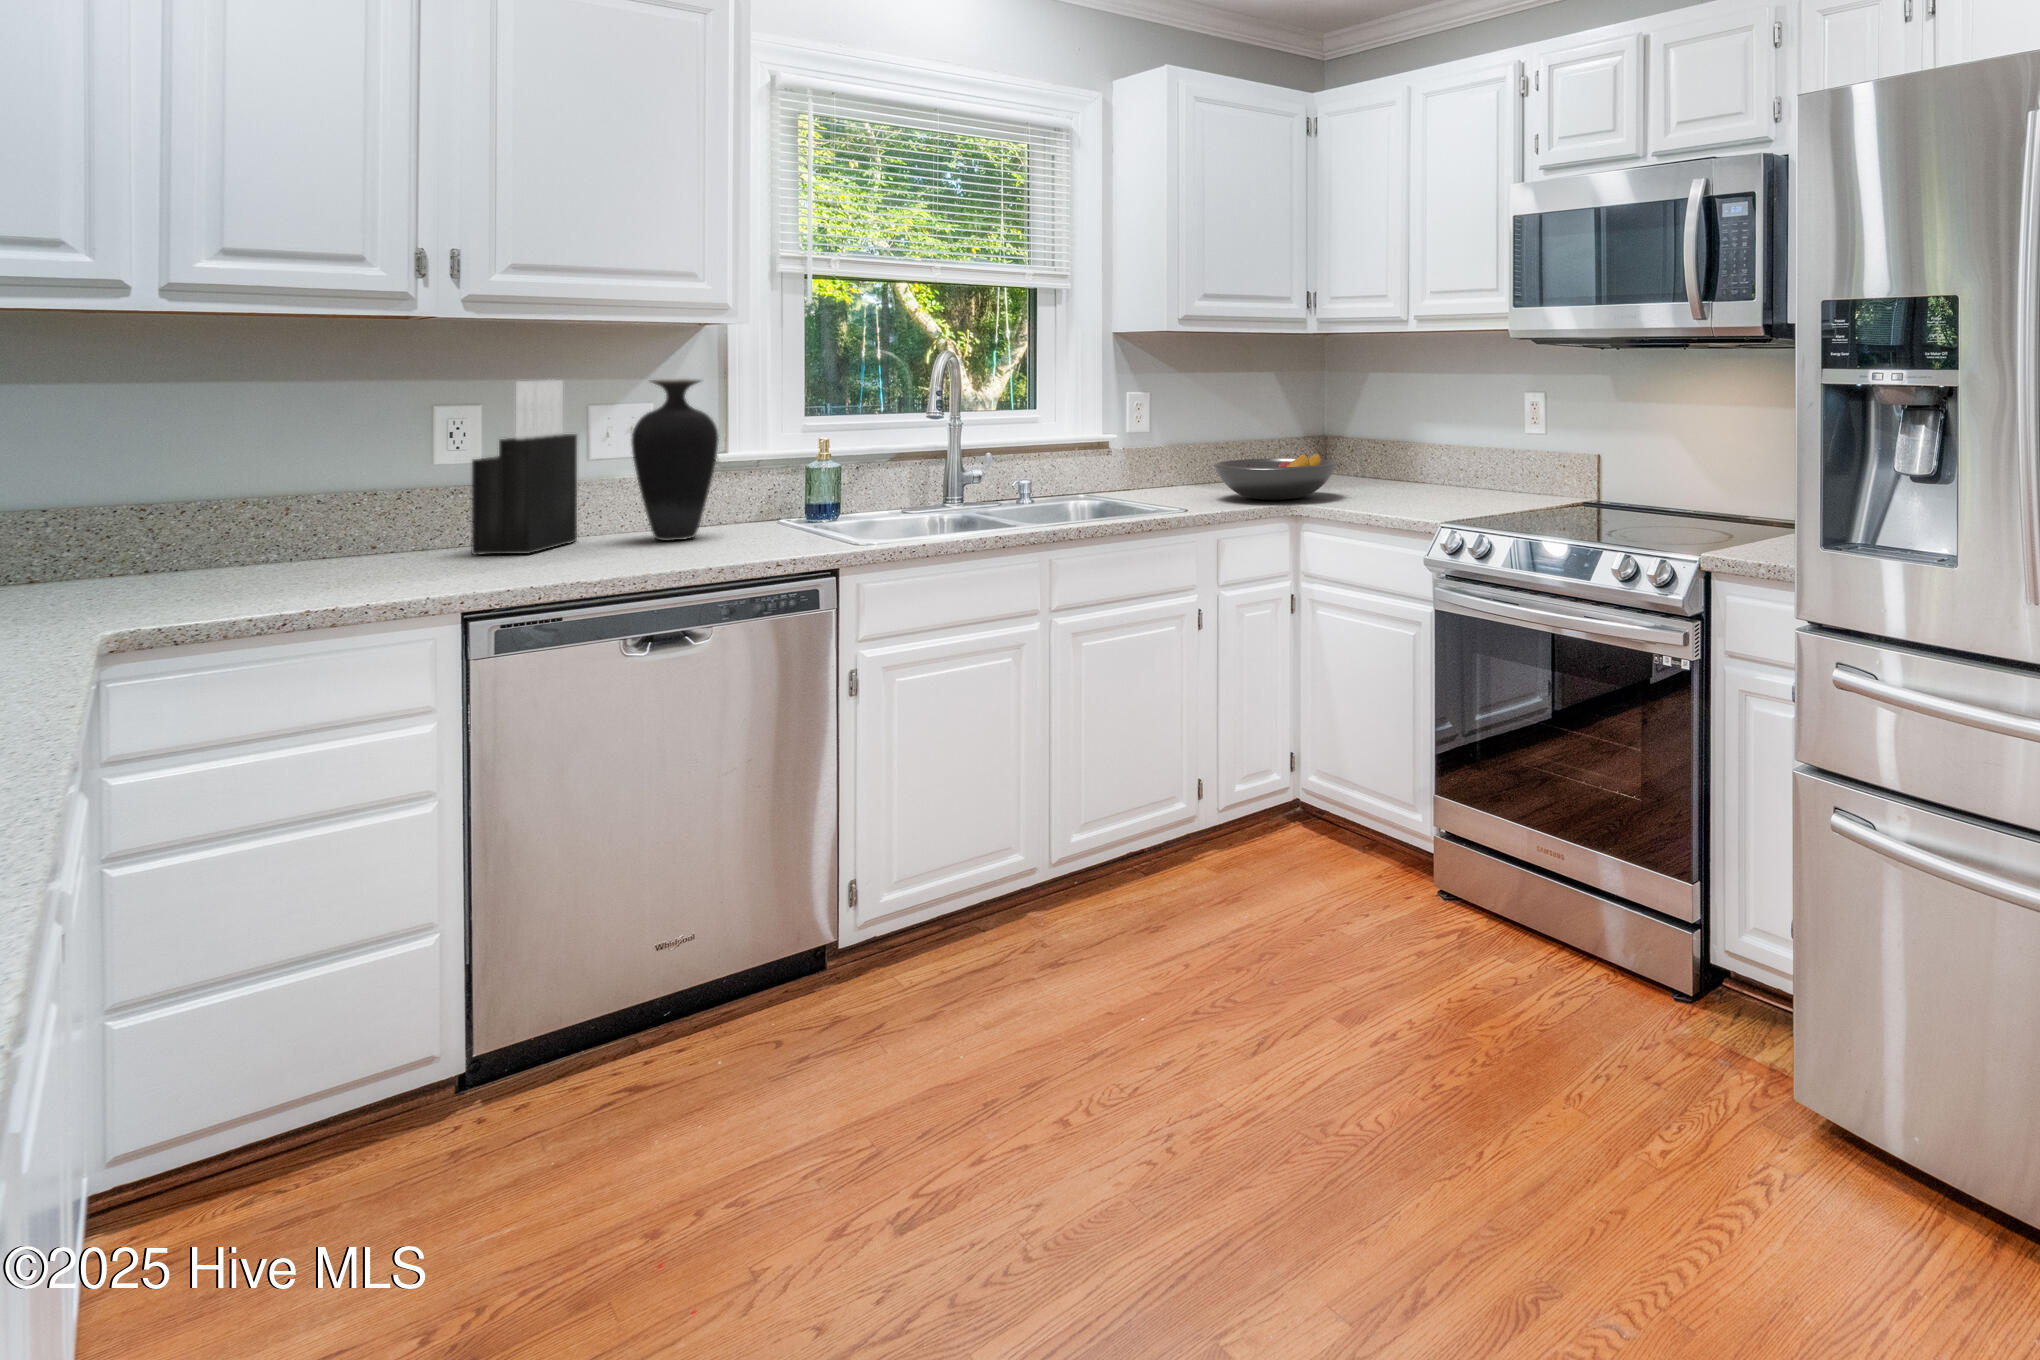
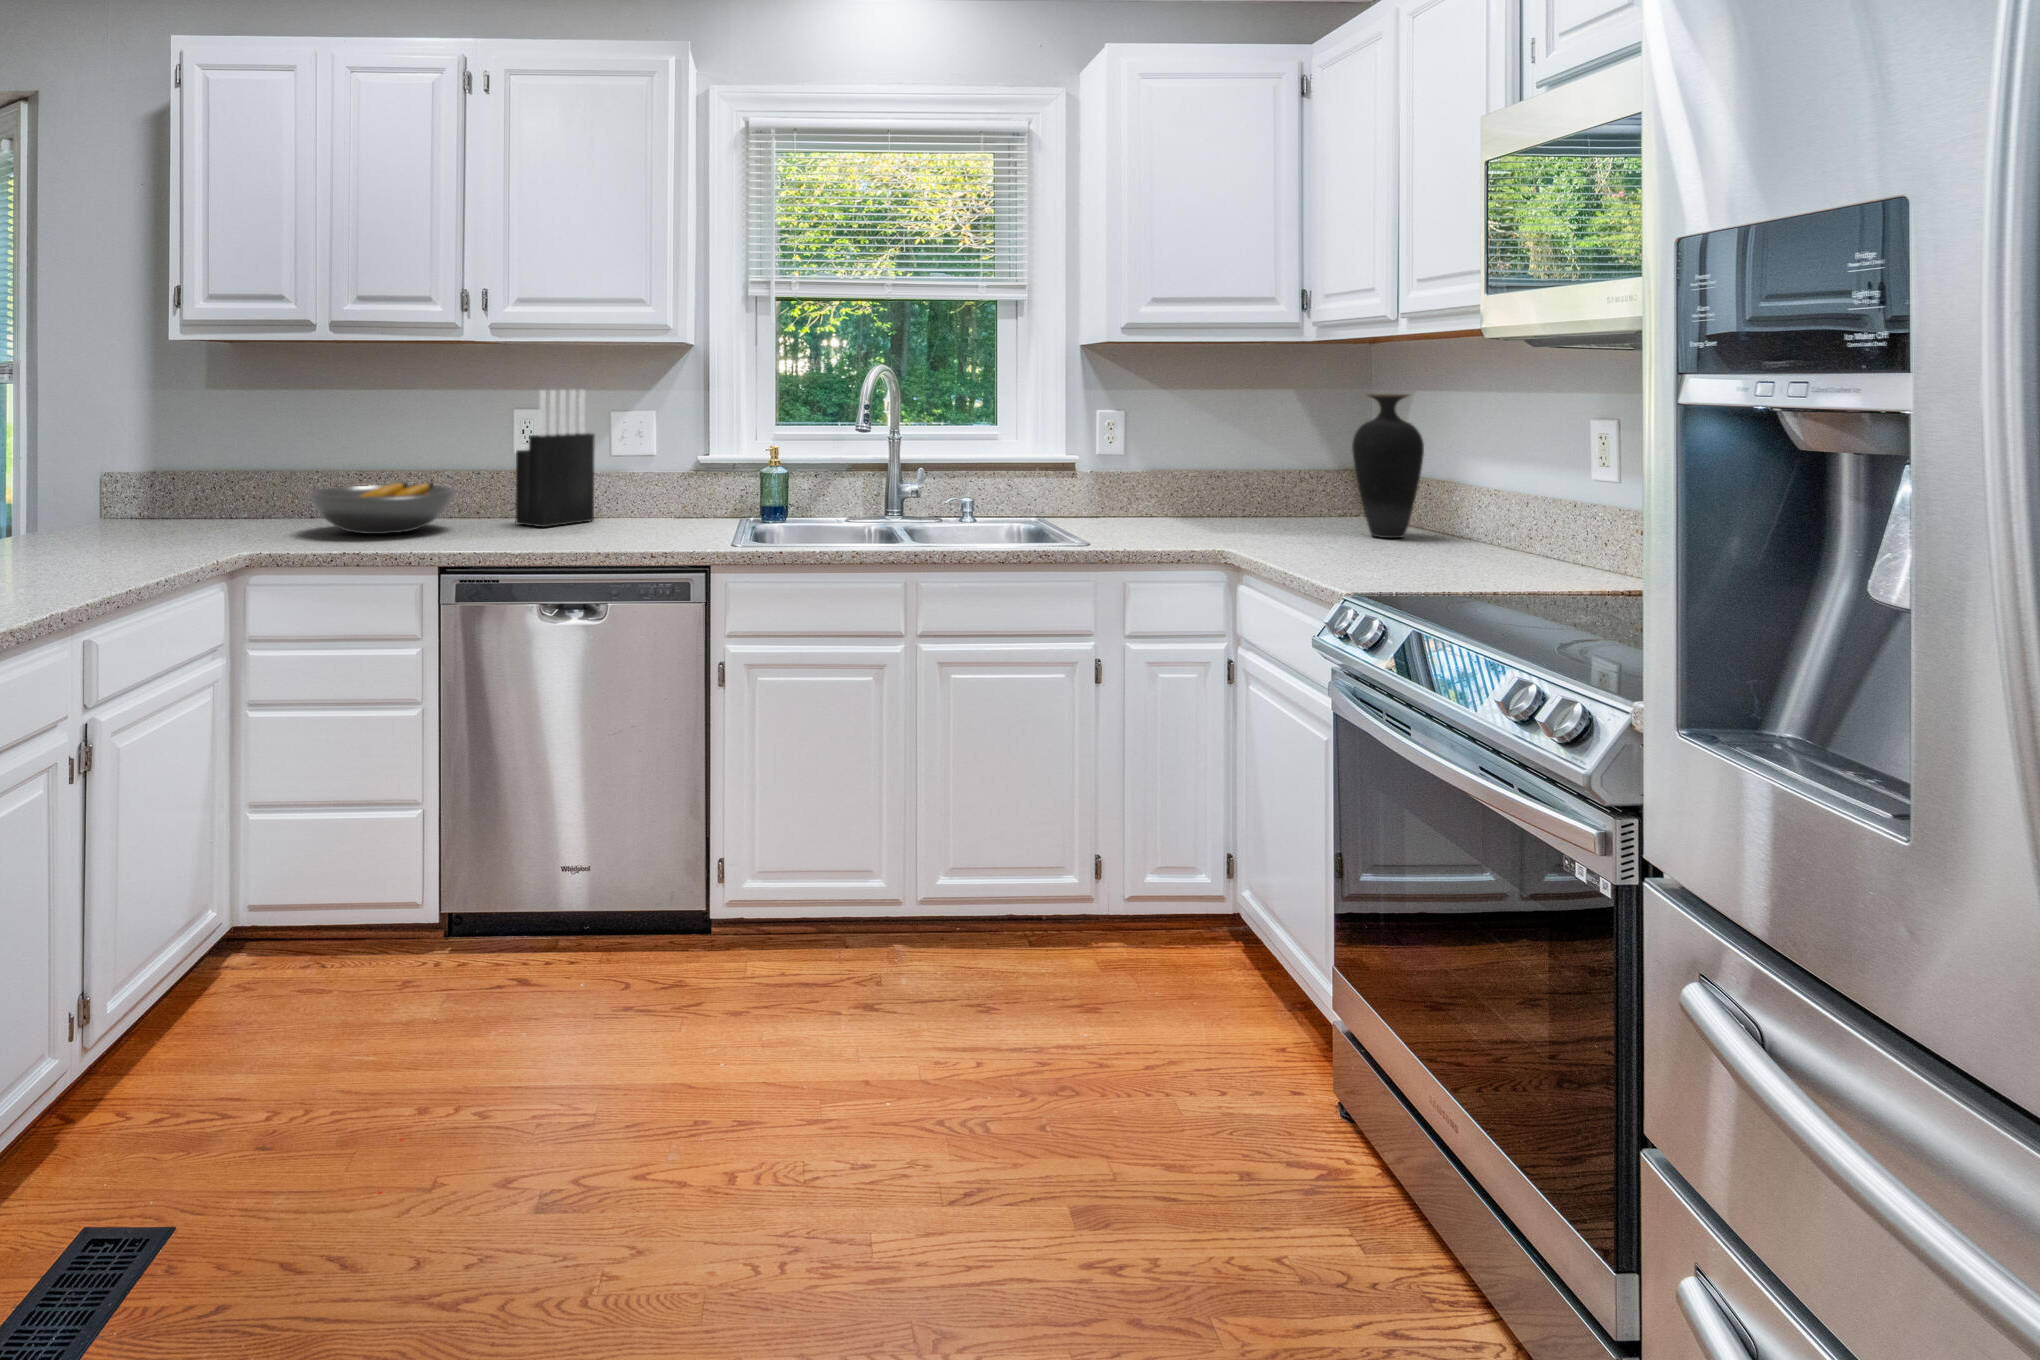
vase: present [631,379,719,541] -> present [1352,394,1424,538]
fruit bowl: present [1214,453,1337,500] -> present [309,482,455,534]

